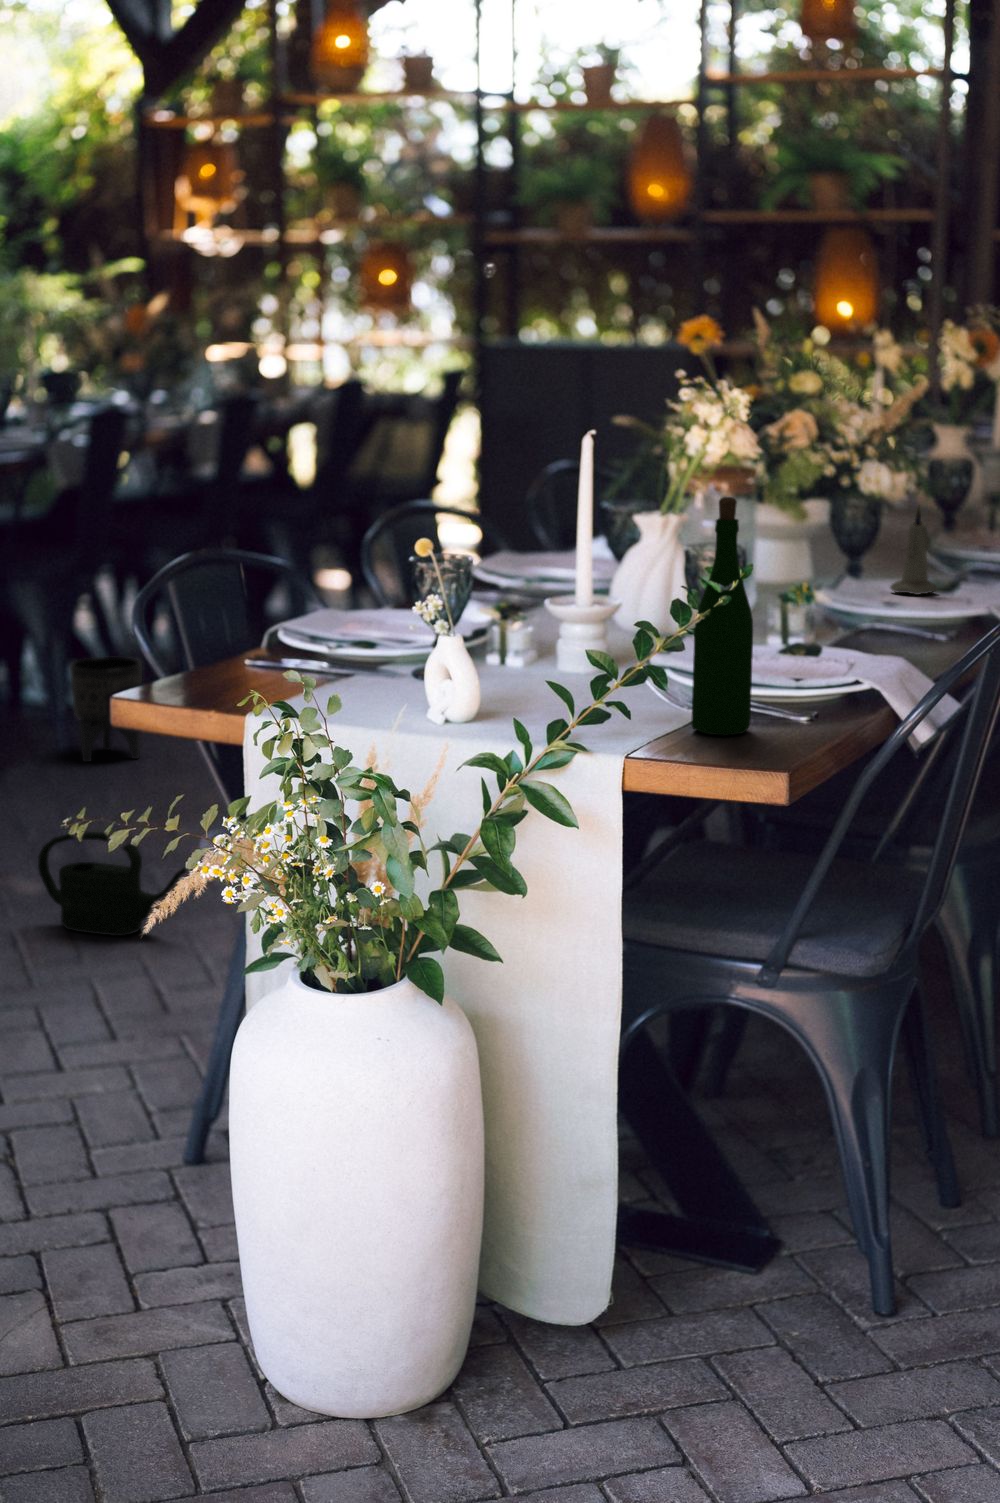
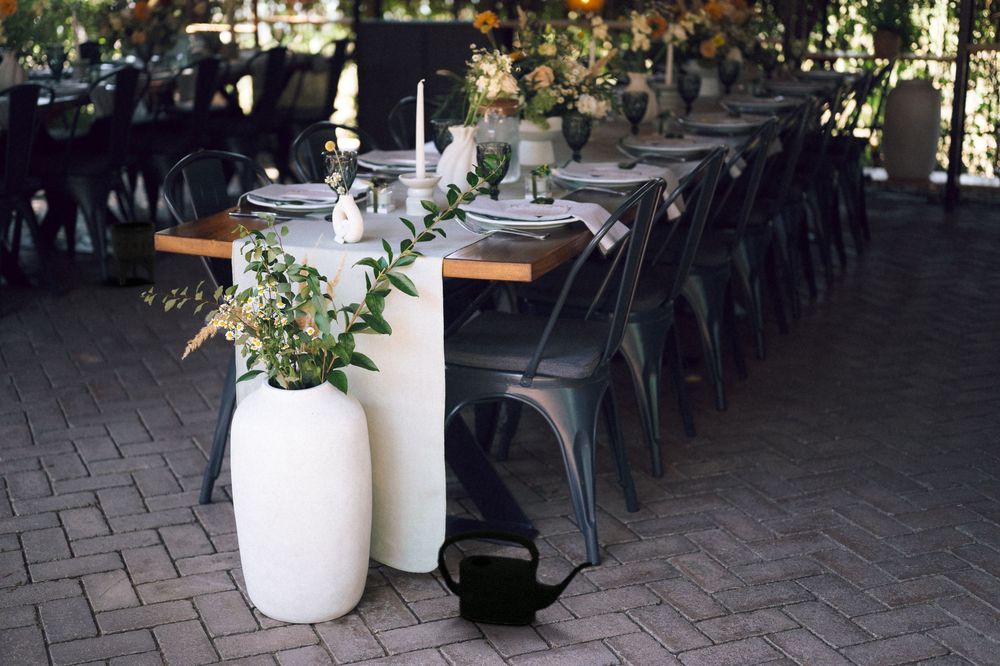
wine bottle: present [691,497,753,736] -> none [481,114,514,246]
candle: present [890,505,938,595] -> none [595,120,622,171]
watering can: present [38,832,186,936] -> present [437,529,592,625]

